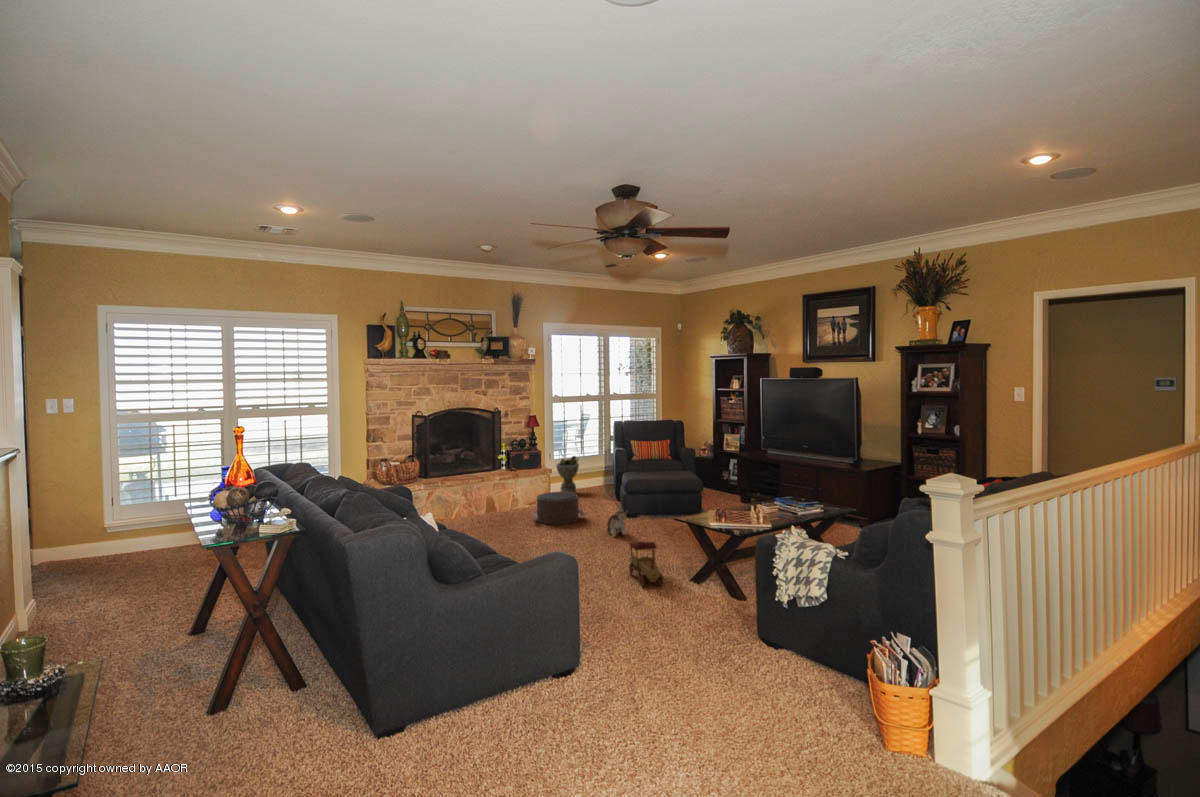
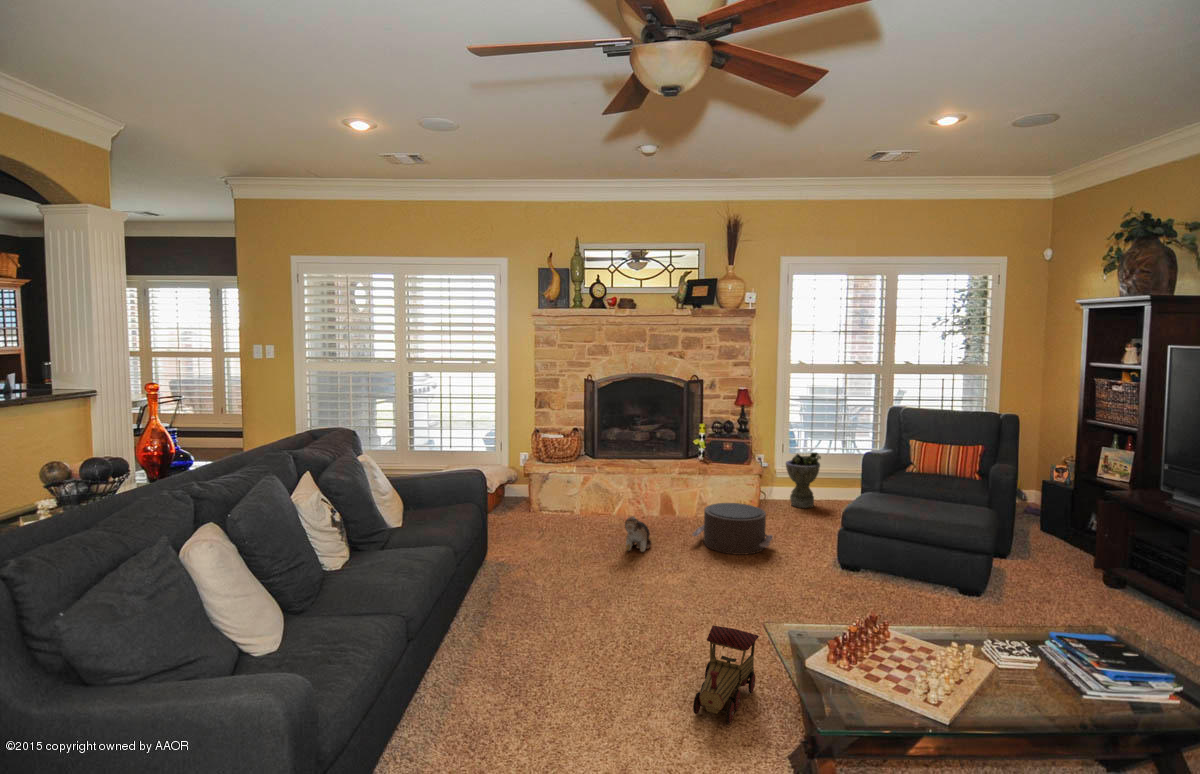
plush toy: present [607,510,626,537] -> present [625,516,651,552]

